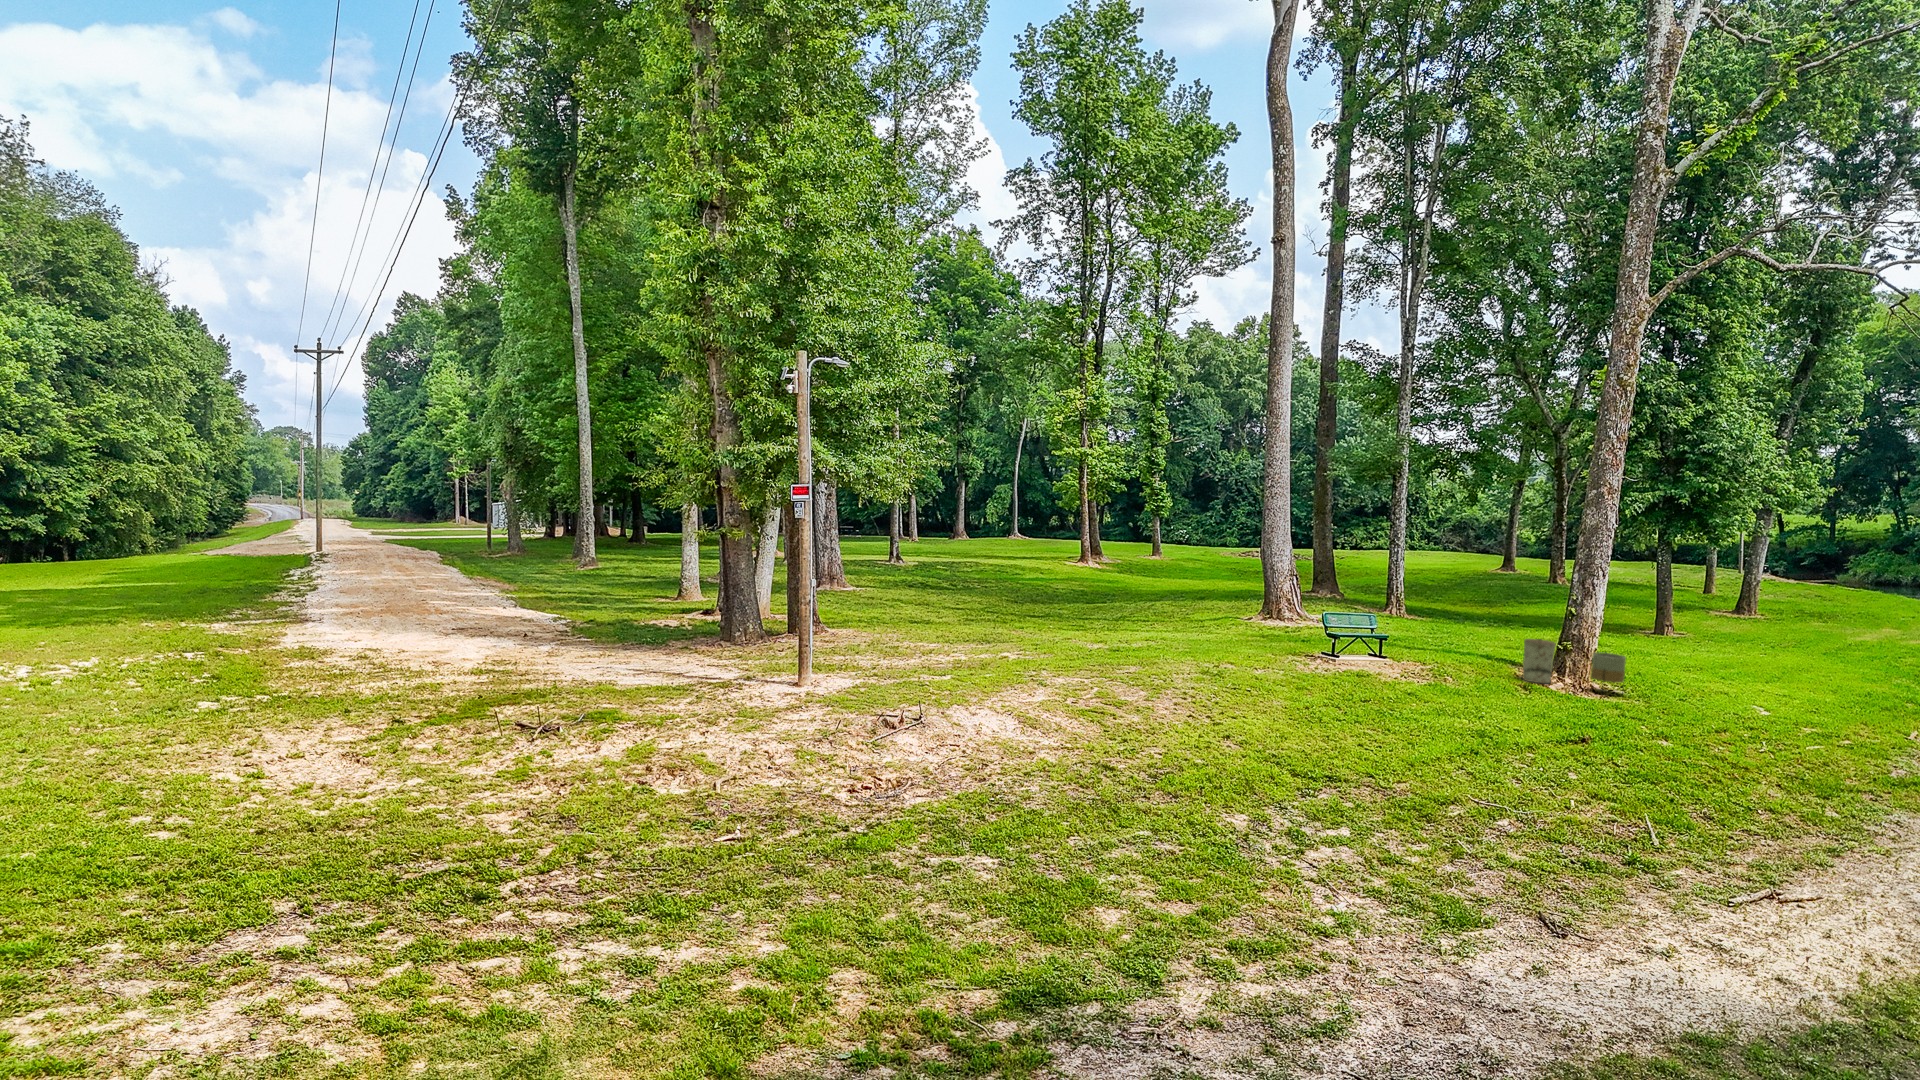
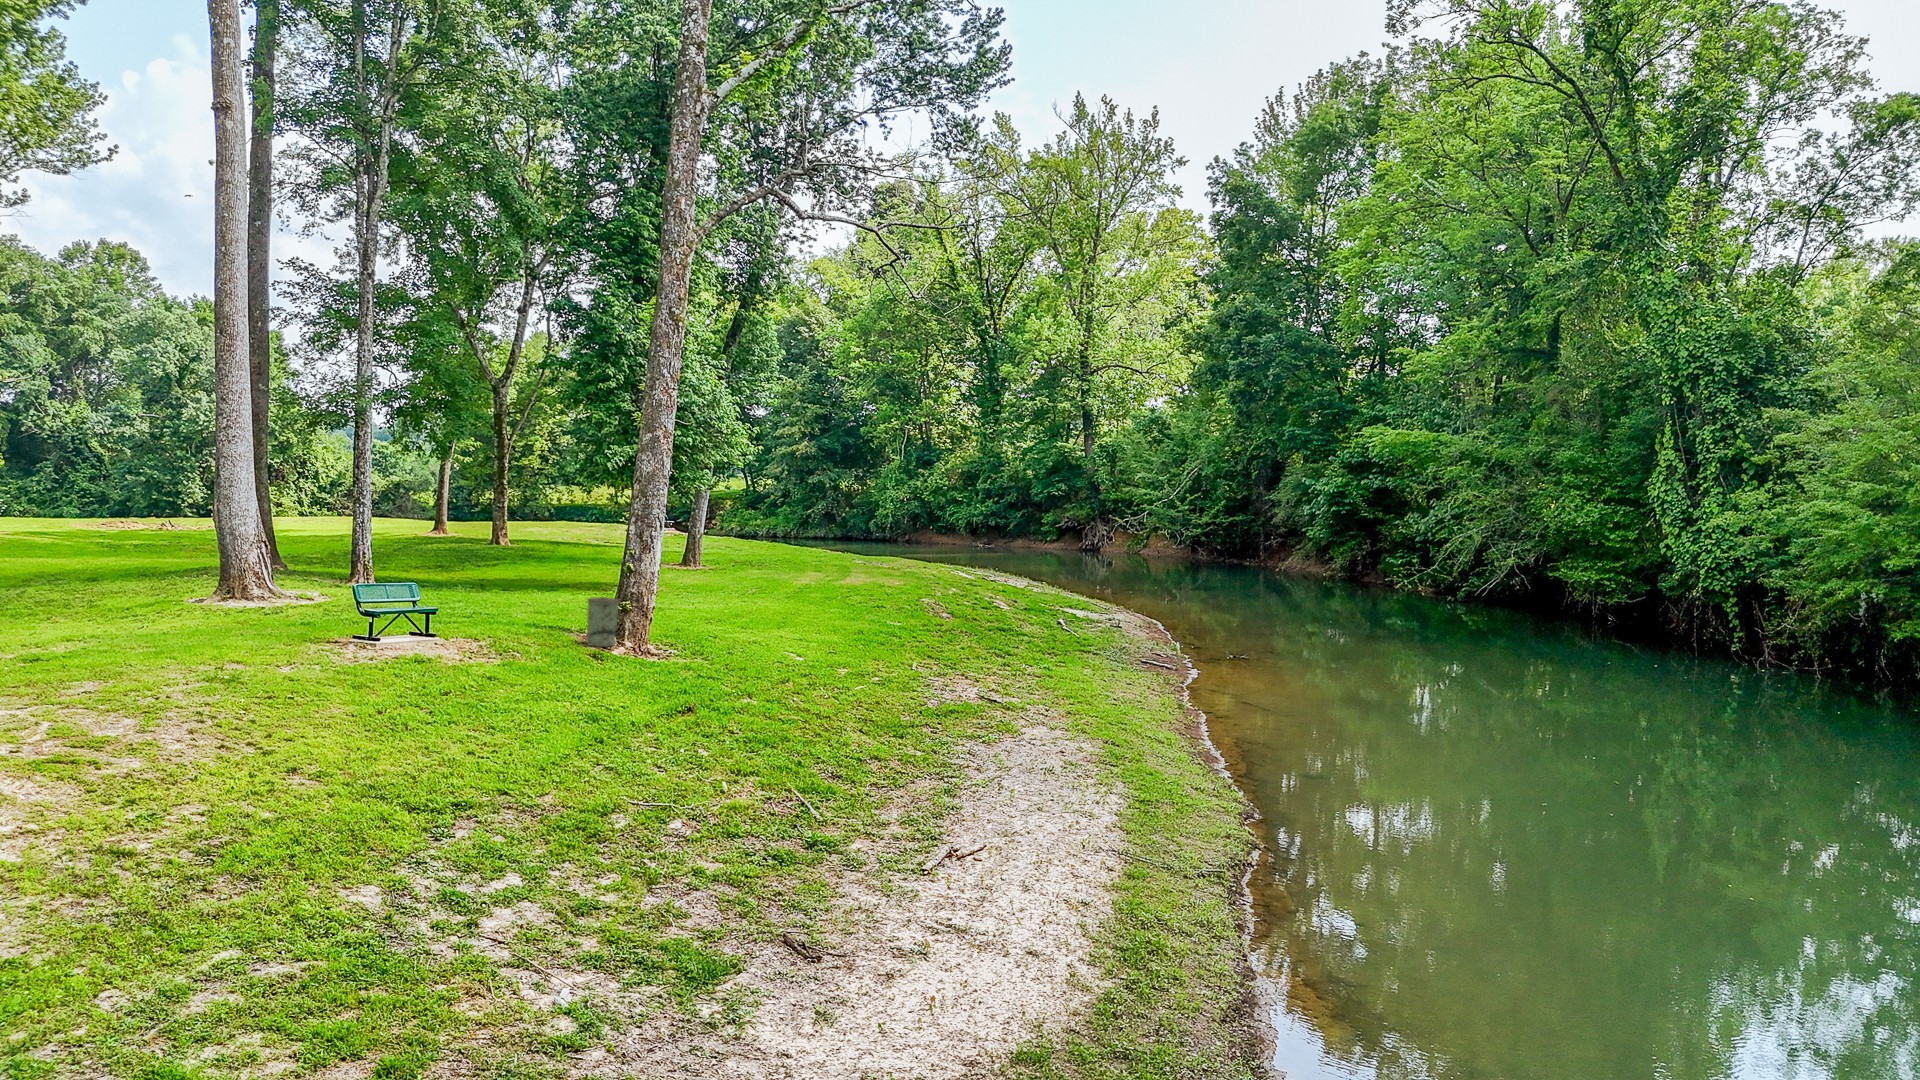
planter: present [1591,652,1626,683] -> none [653,606,685,651]

